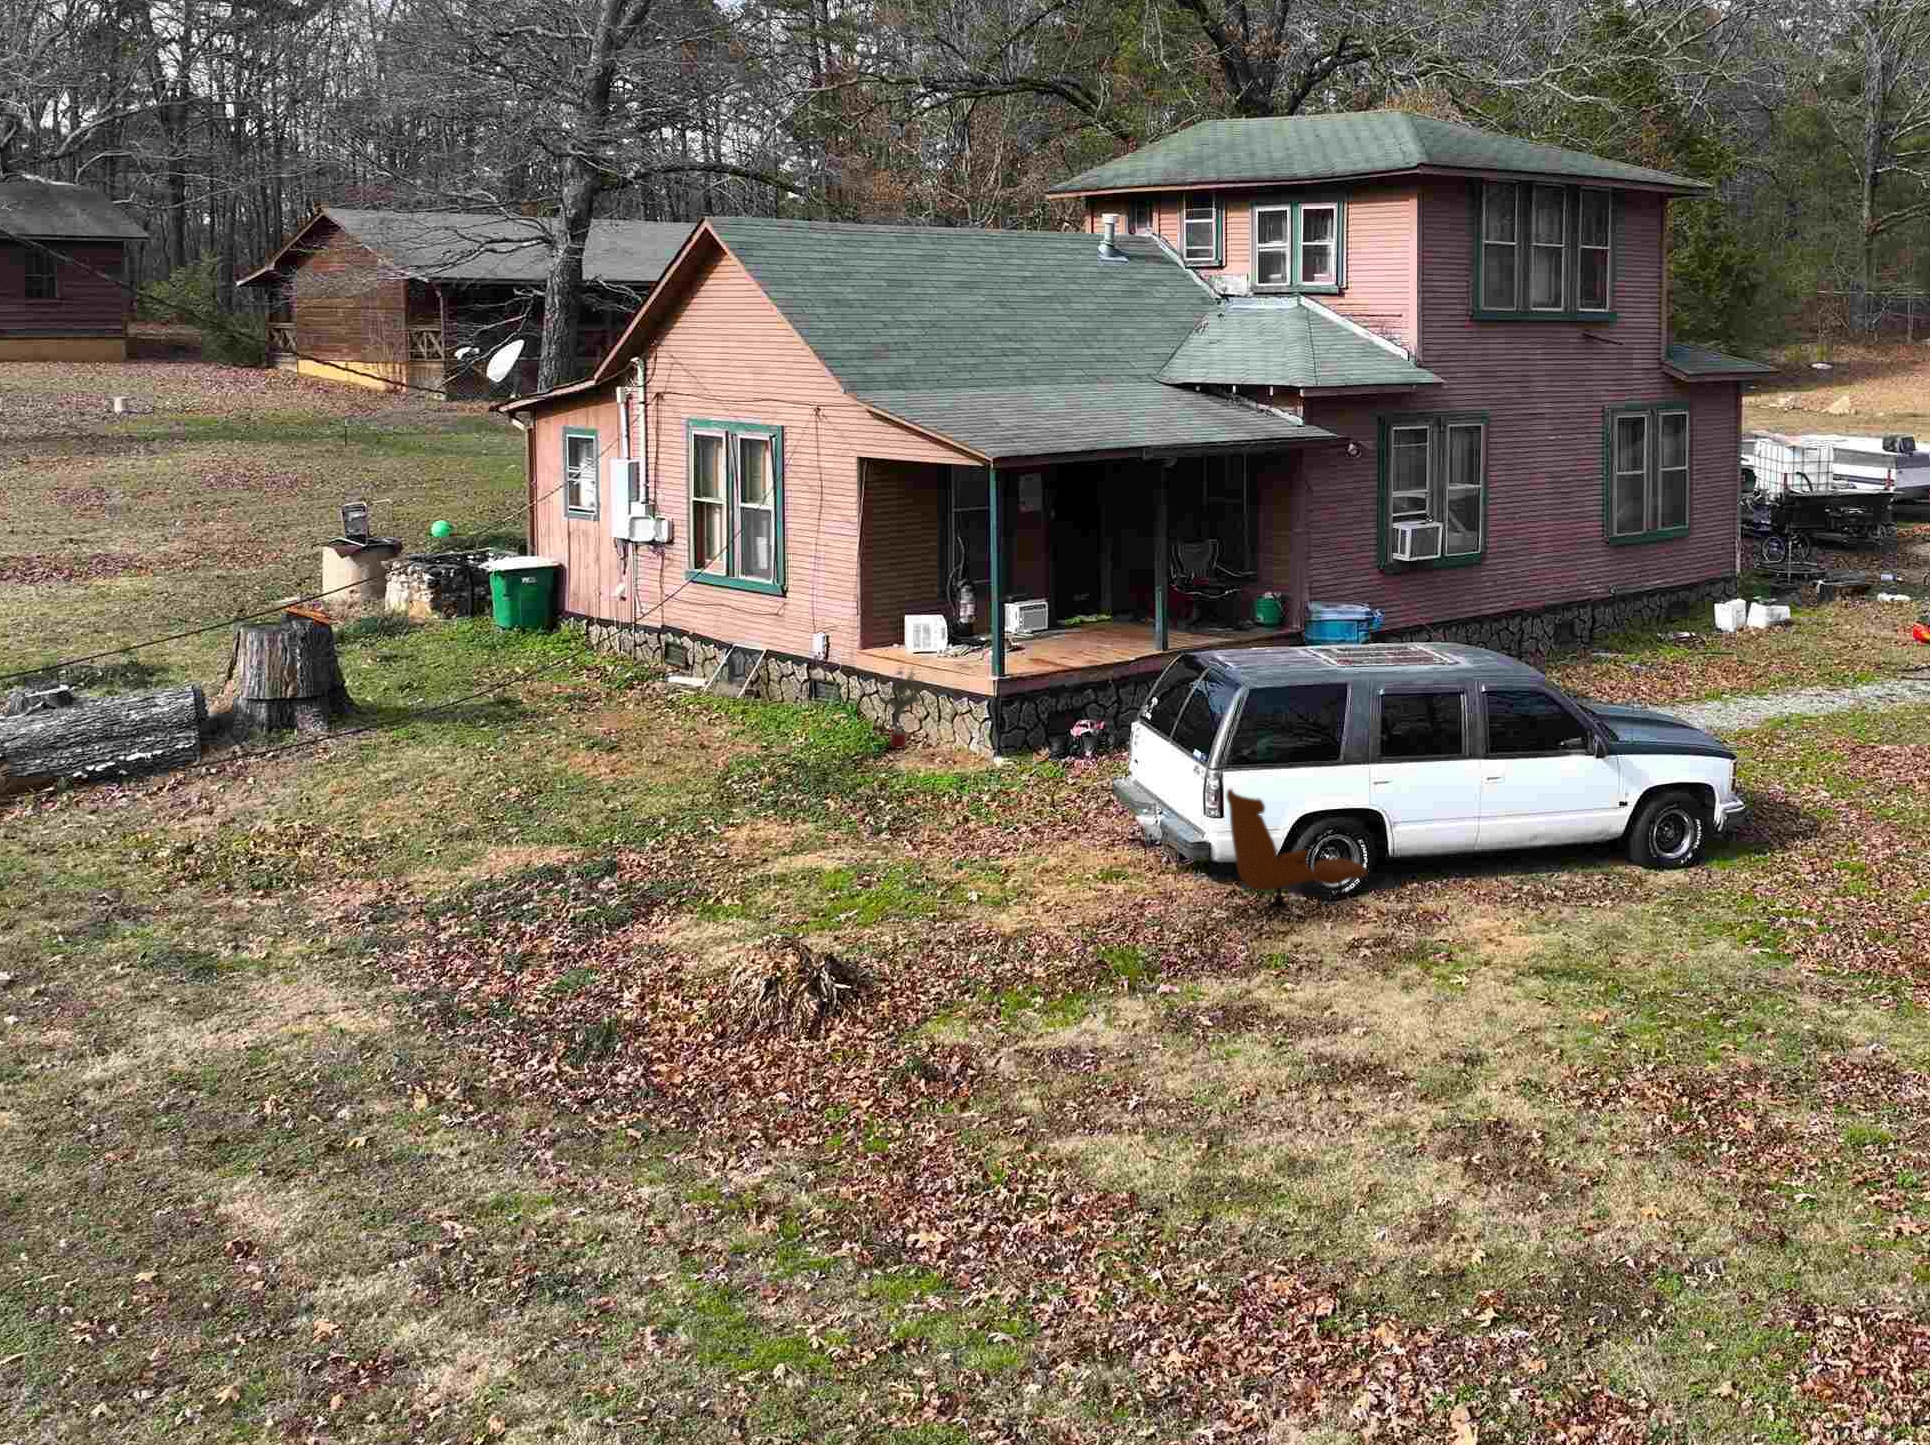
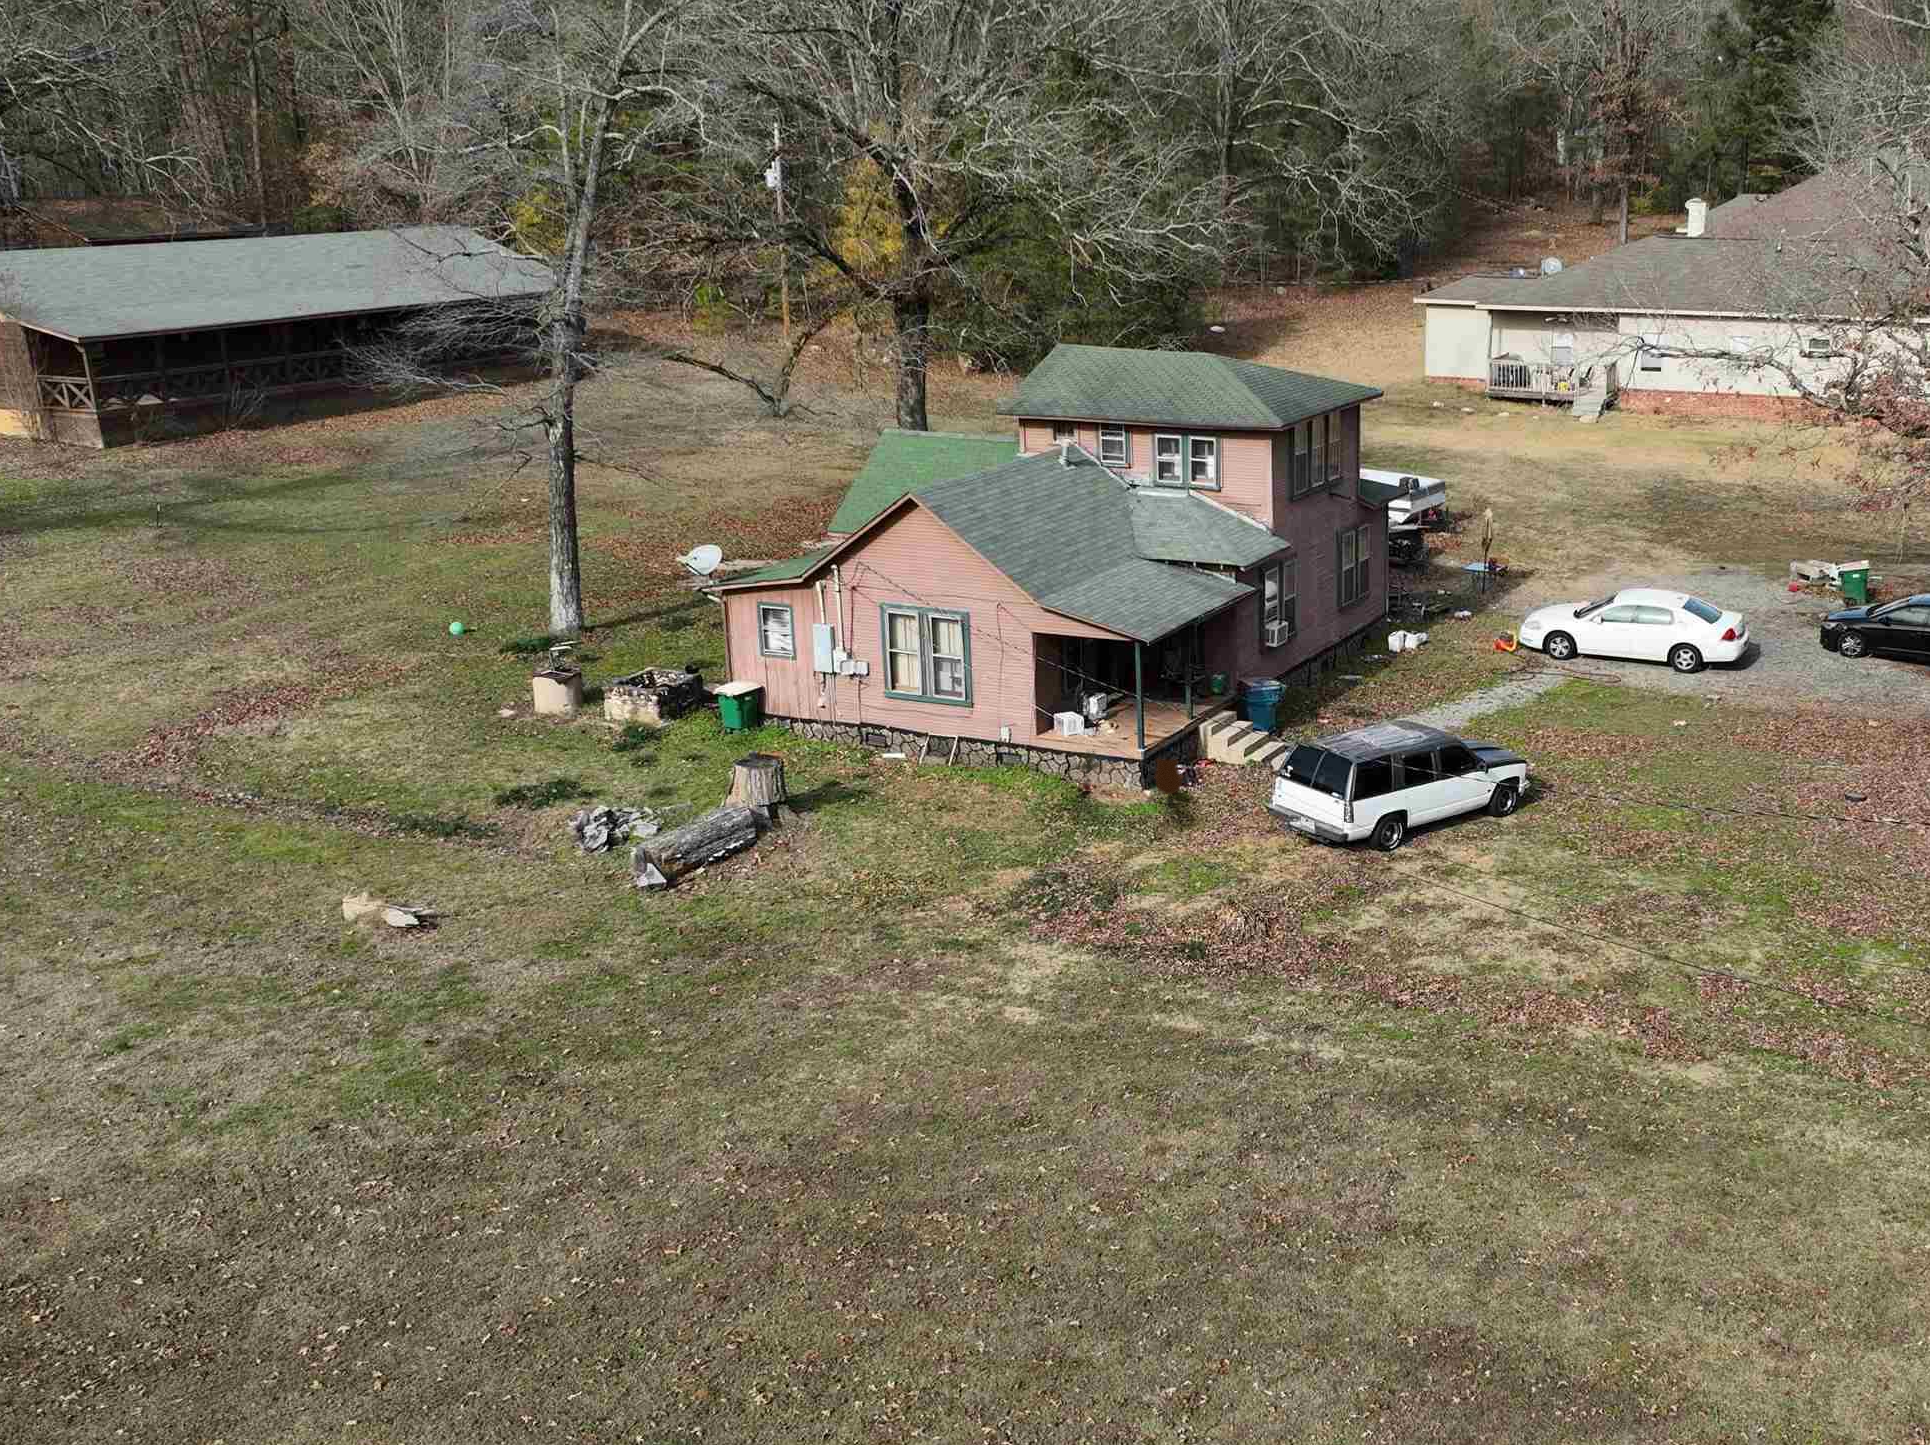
lounge chair: present [1226,789,1367,922] -> present [1155,759,1183,802]

